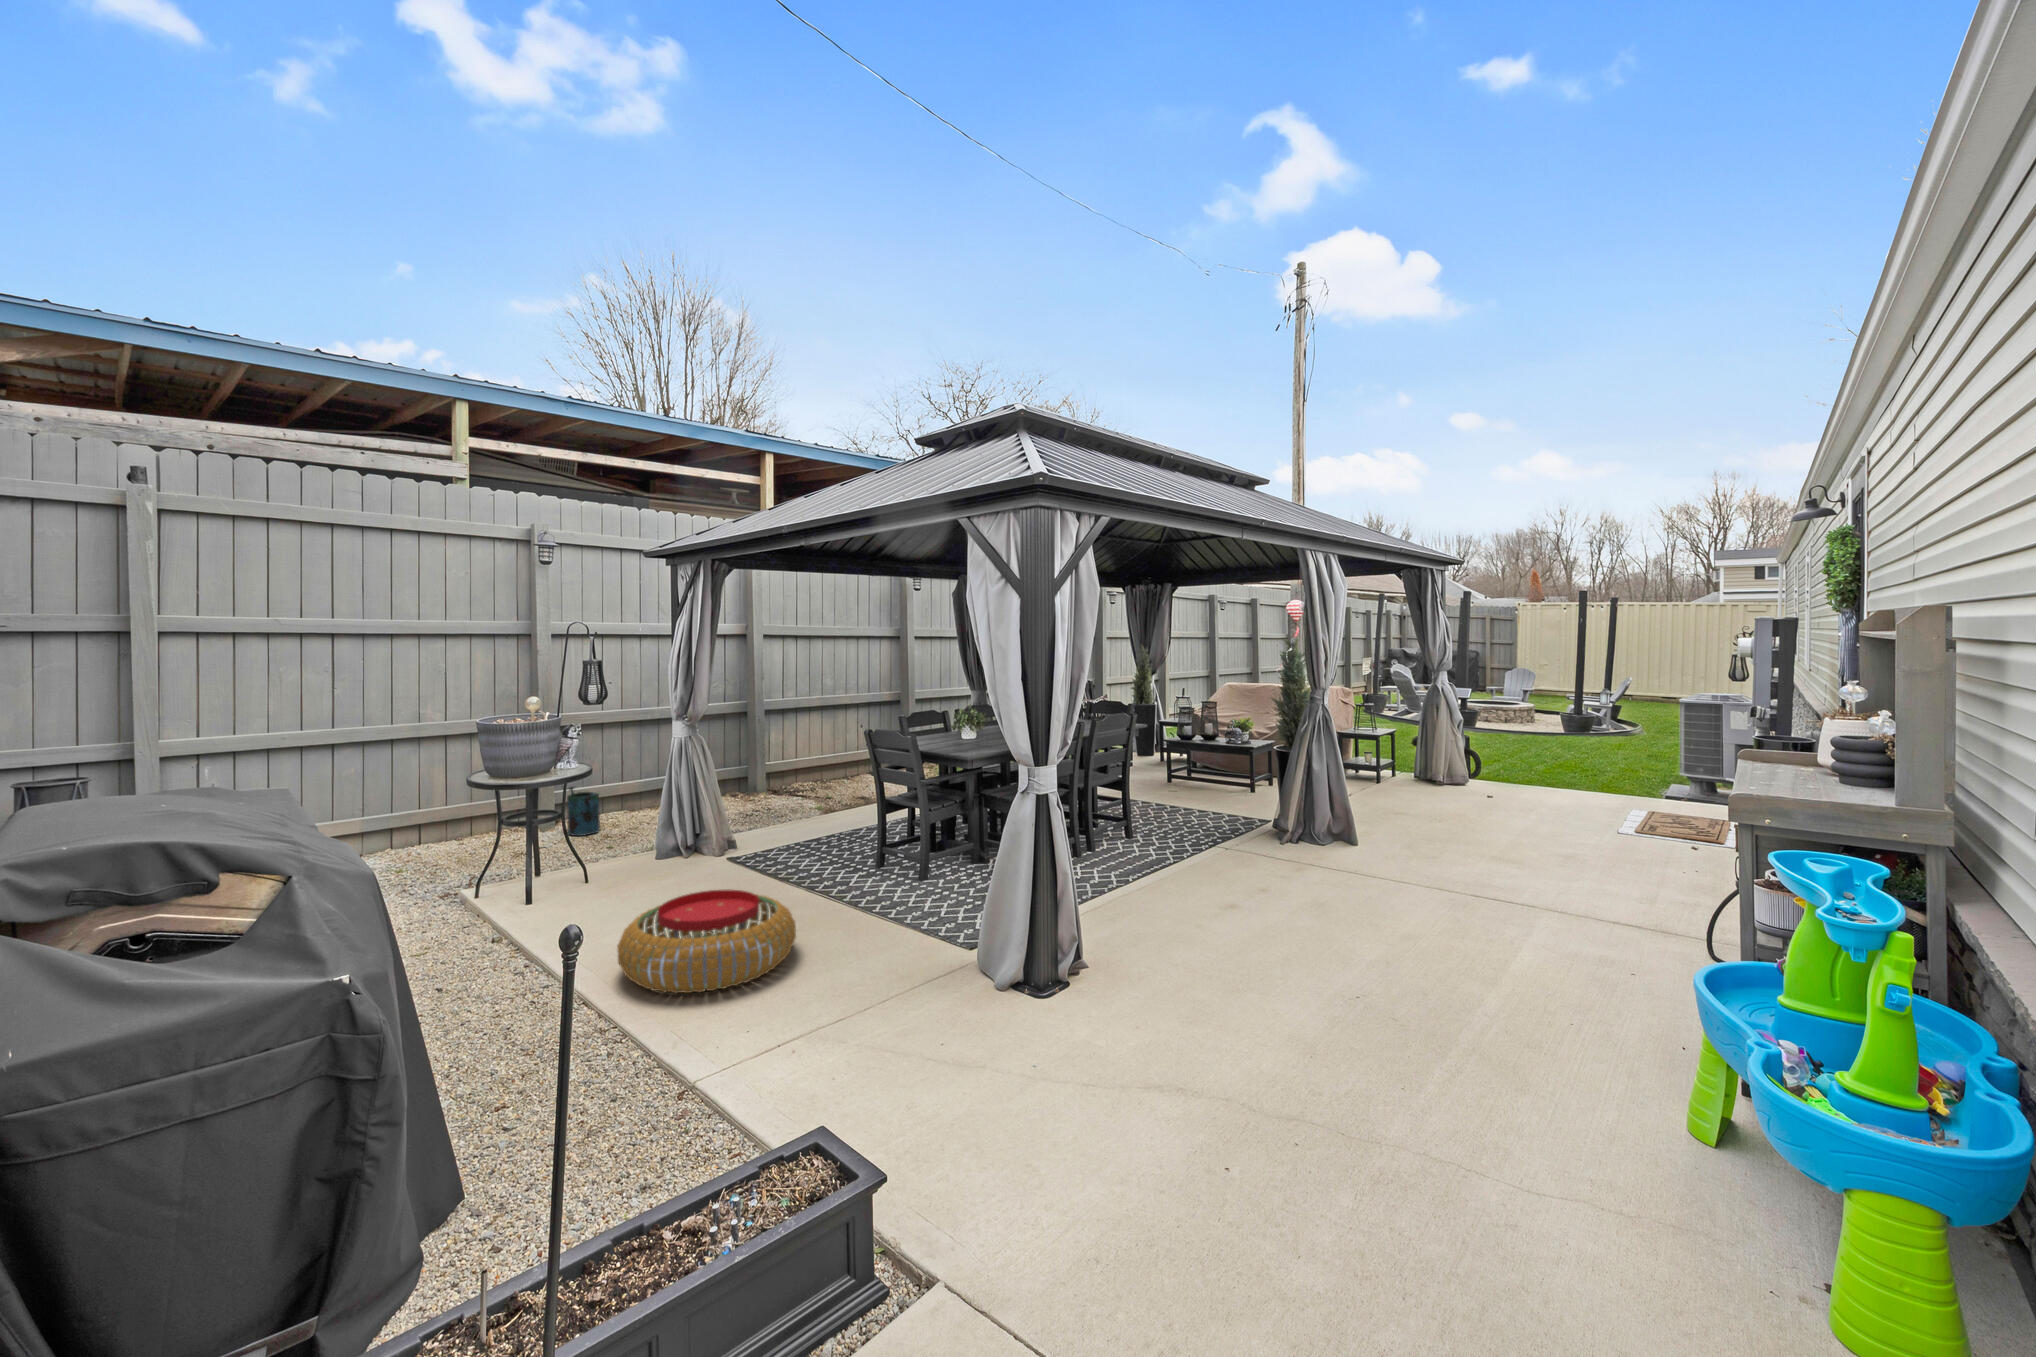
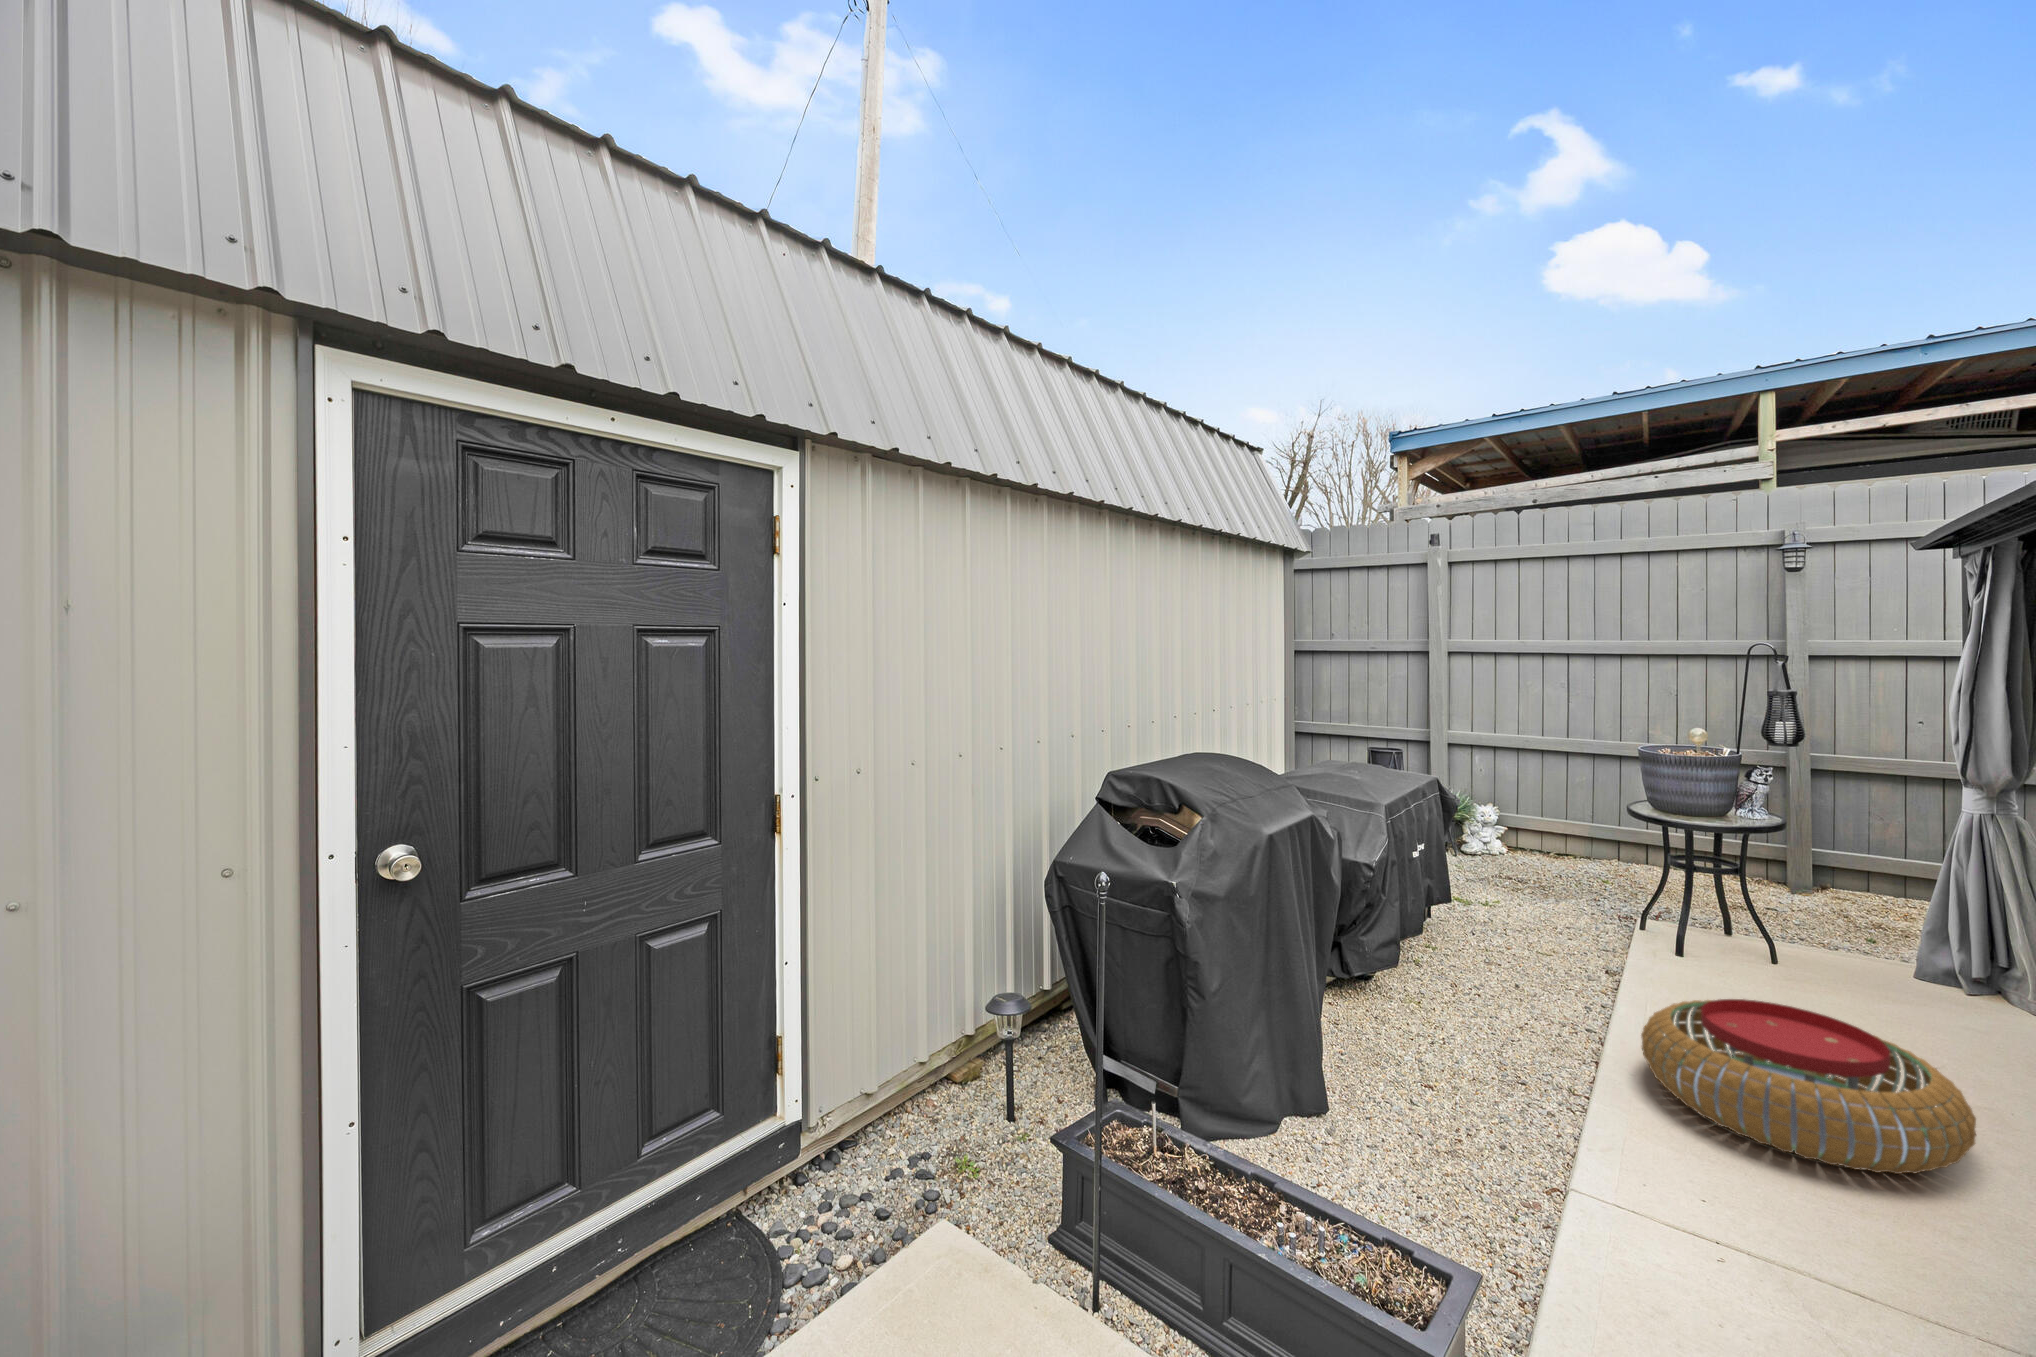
watering can: present [567,787,600,836] -> none [1830,838,1886,910]

